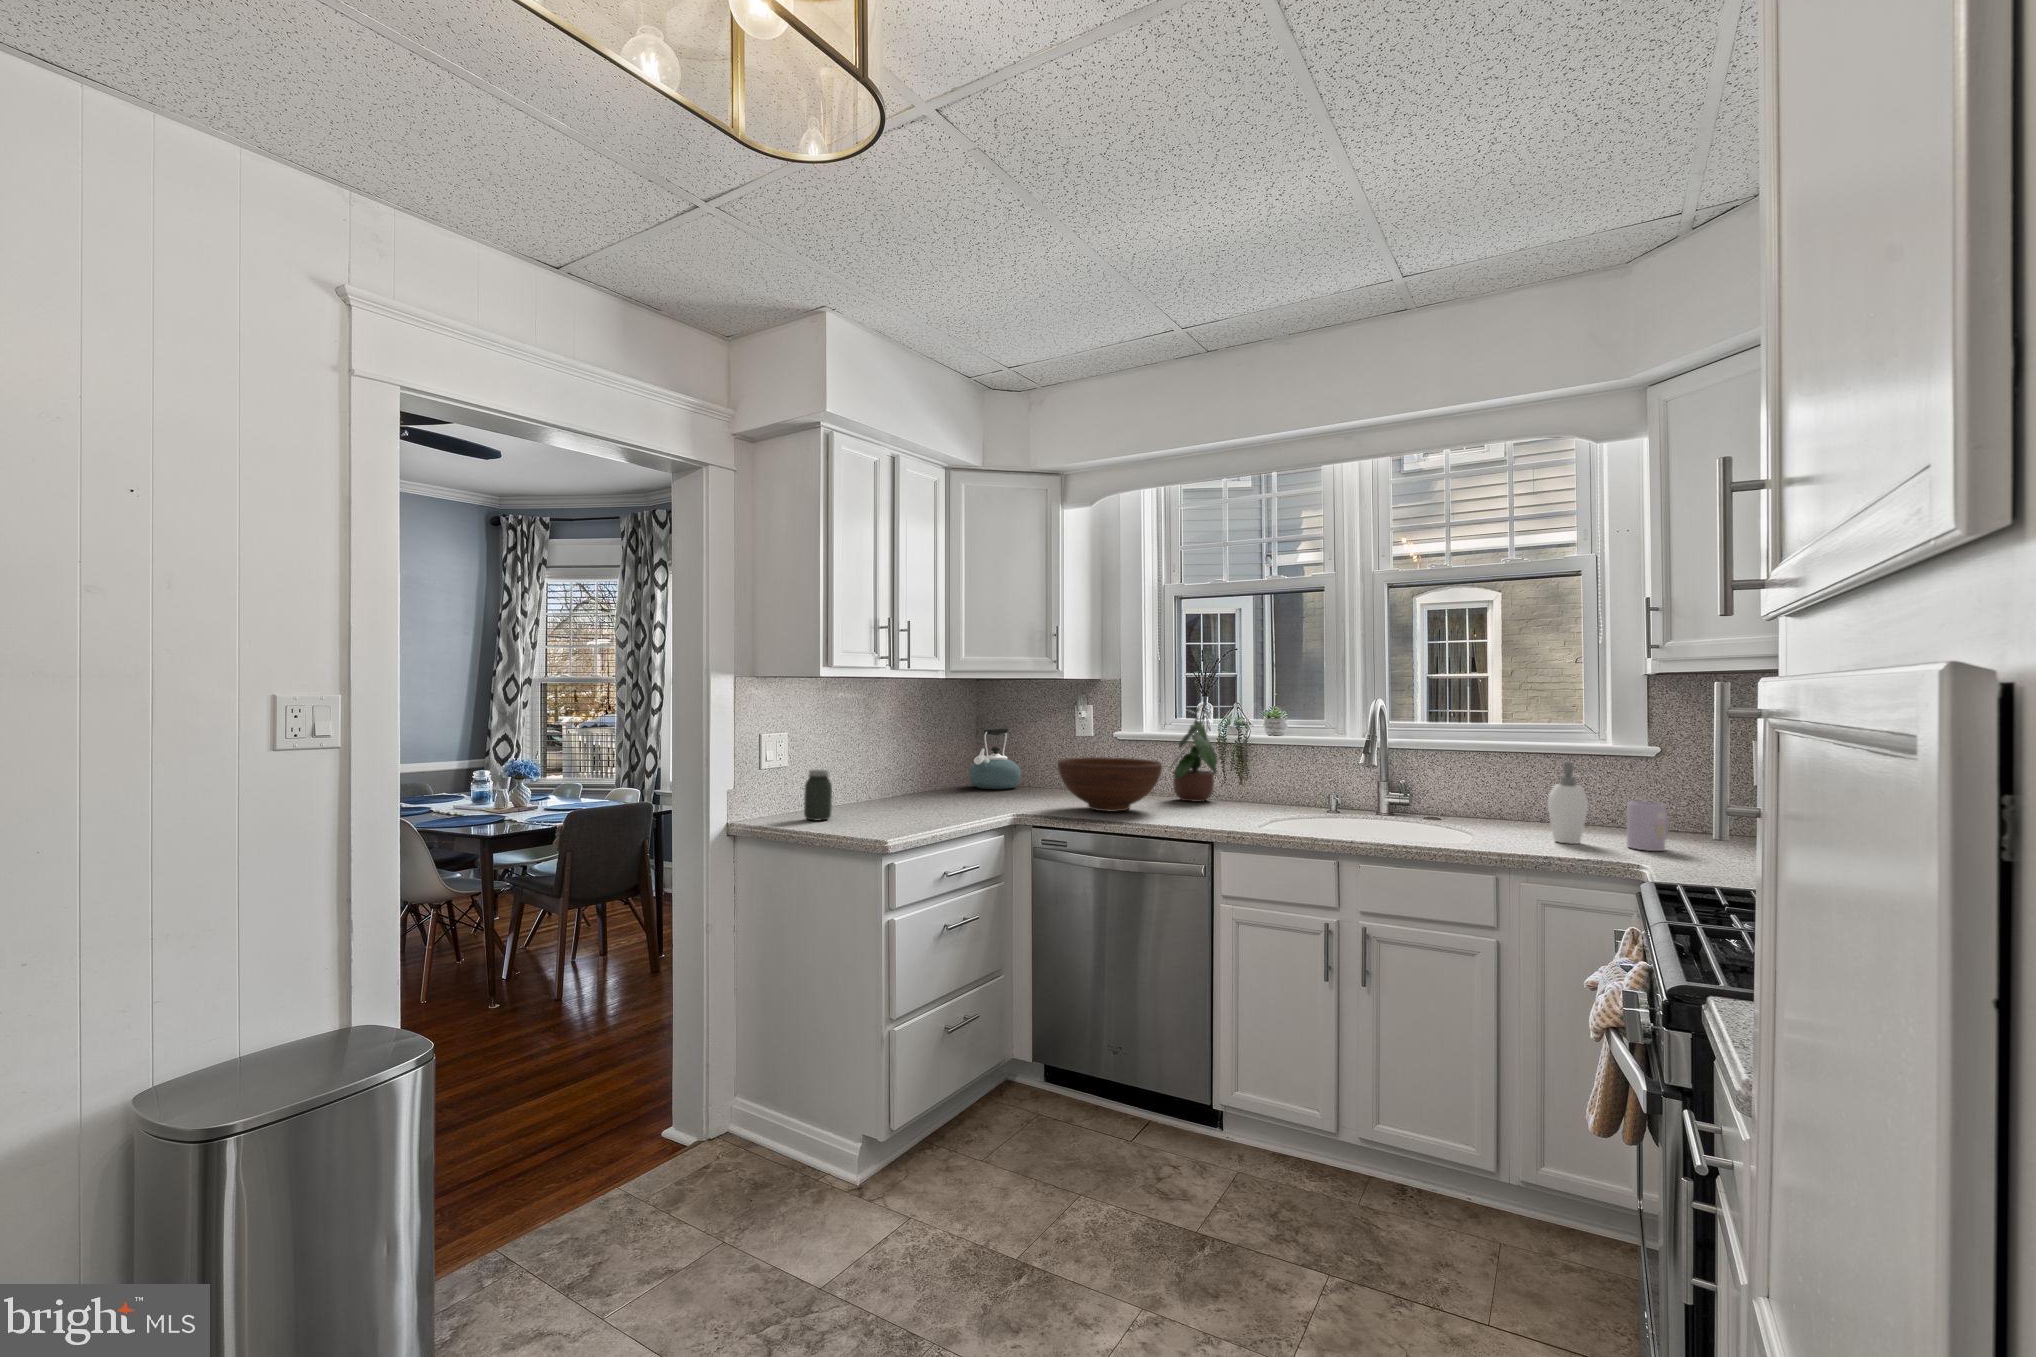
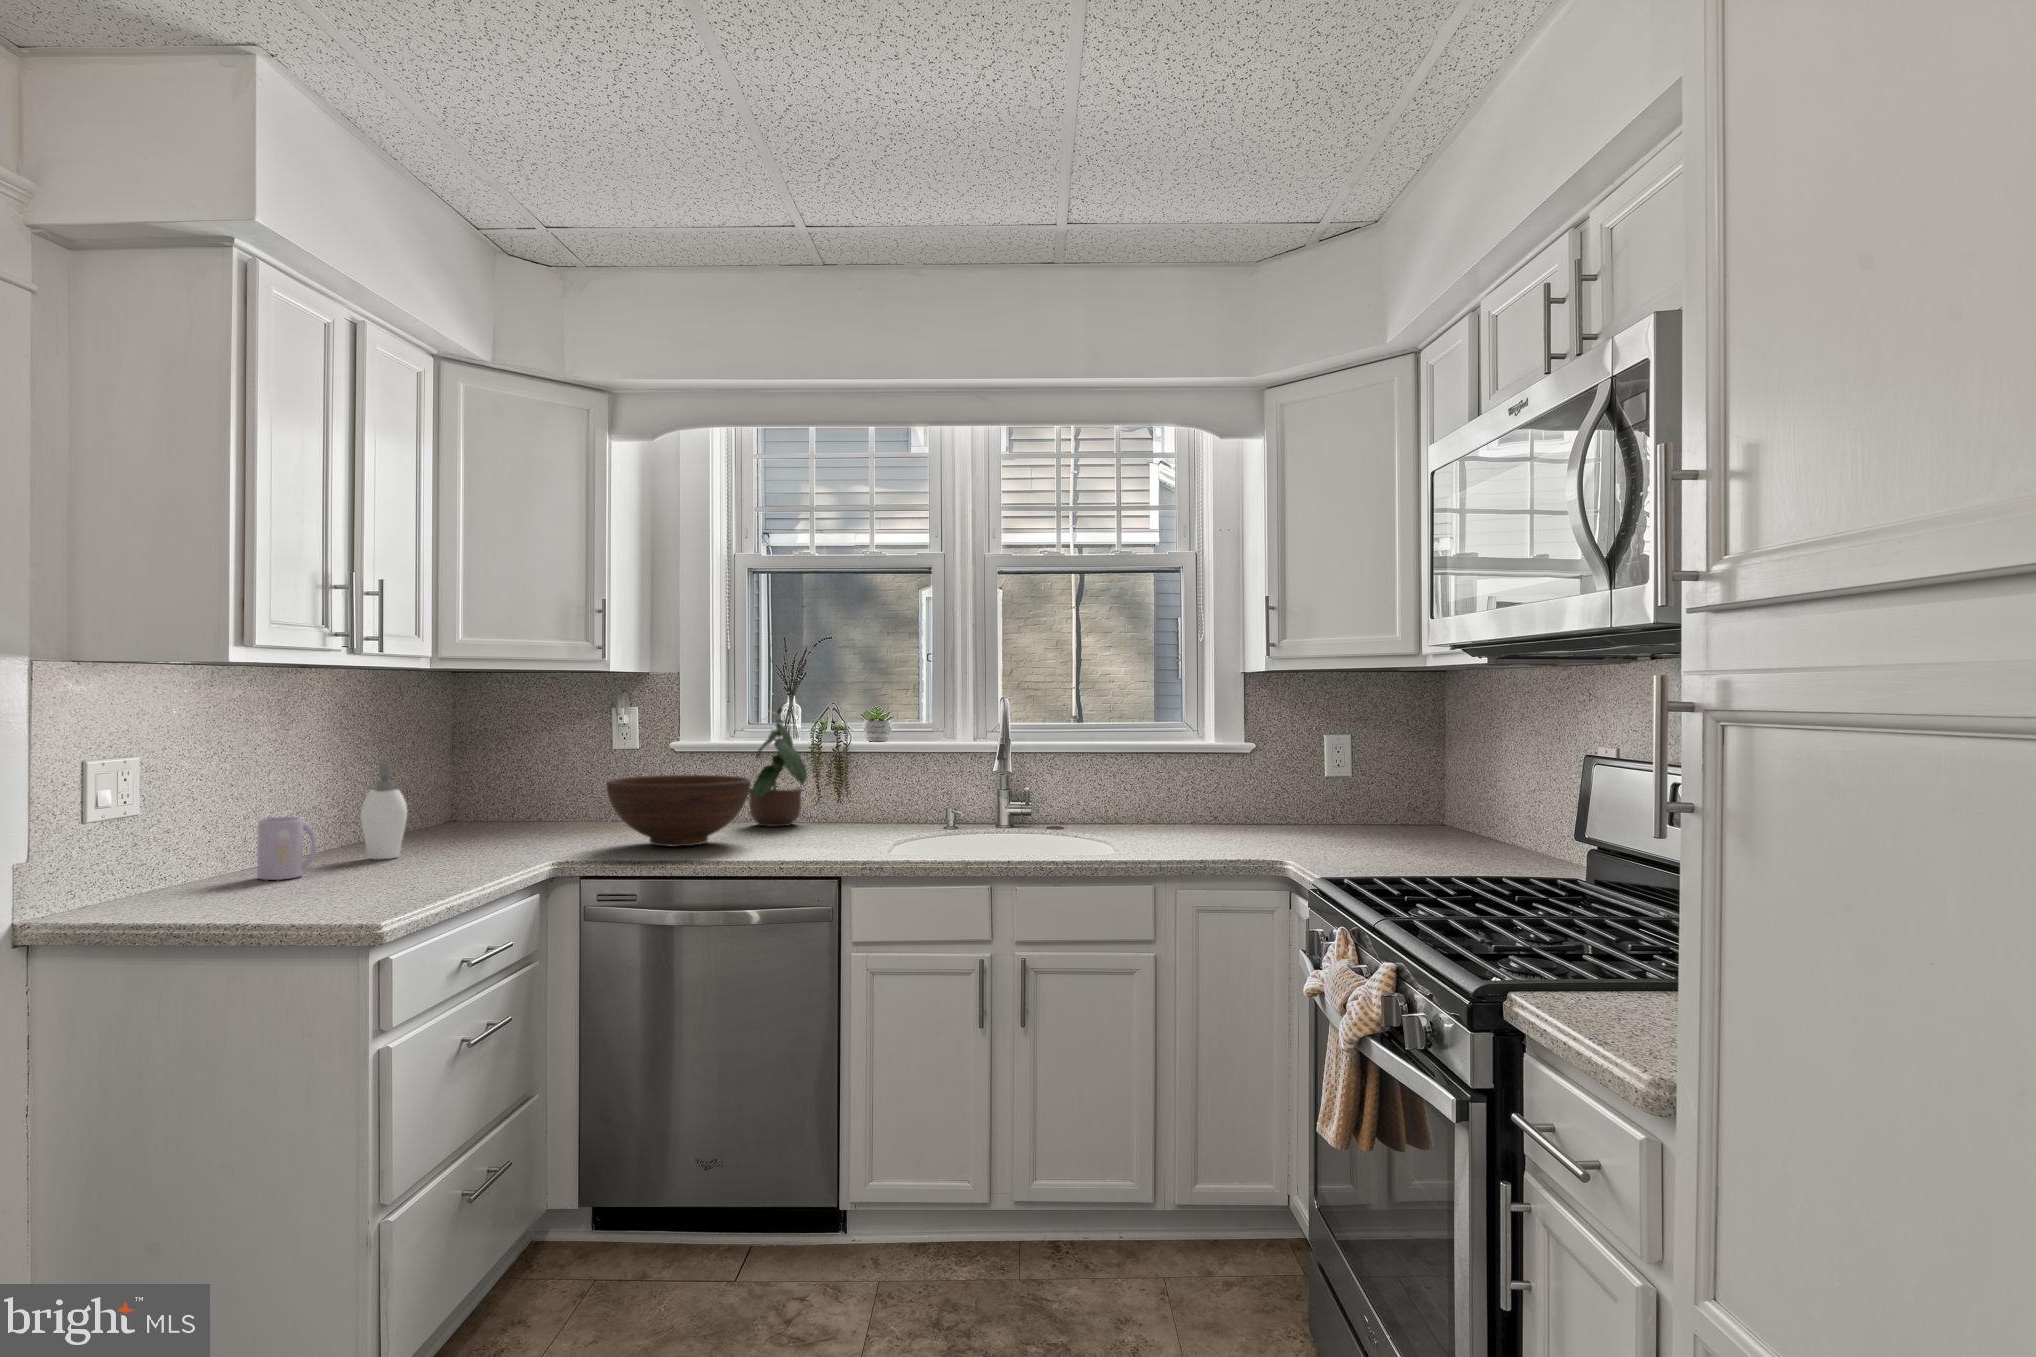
kettle: present [969,727,1021,789] -> none [449,741,528,828]
soap dispenser: present [1548,762,1588,844] -> present [361,763,407,859]
jar: present [804,769,832,821] -> none [206,813,256,894]
mug: present [1627,801,1669,851] -> present [257,817,316,880]

